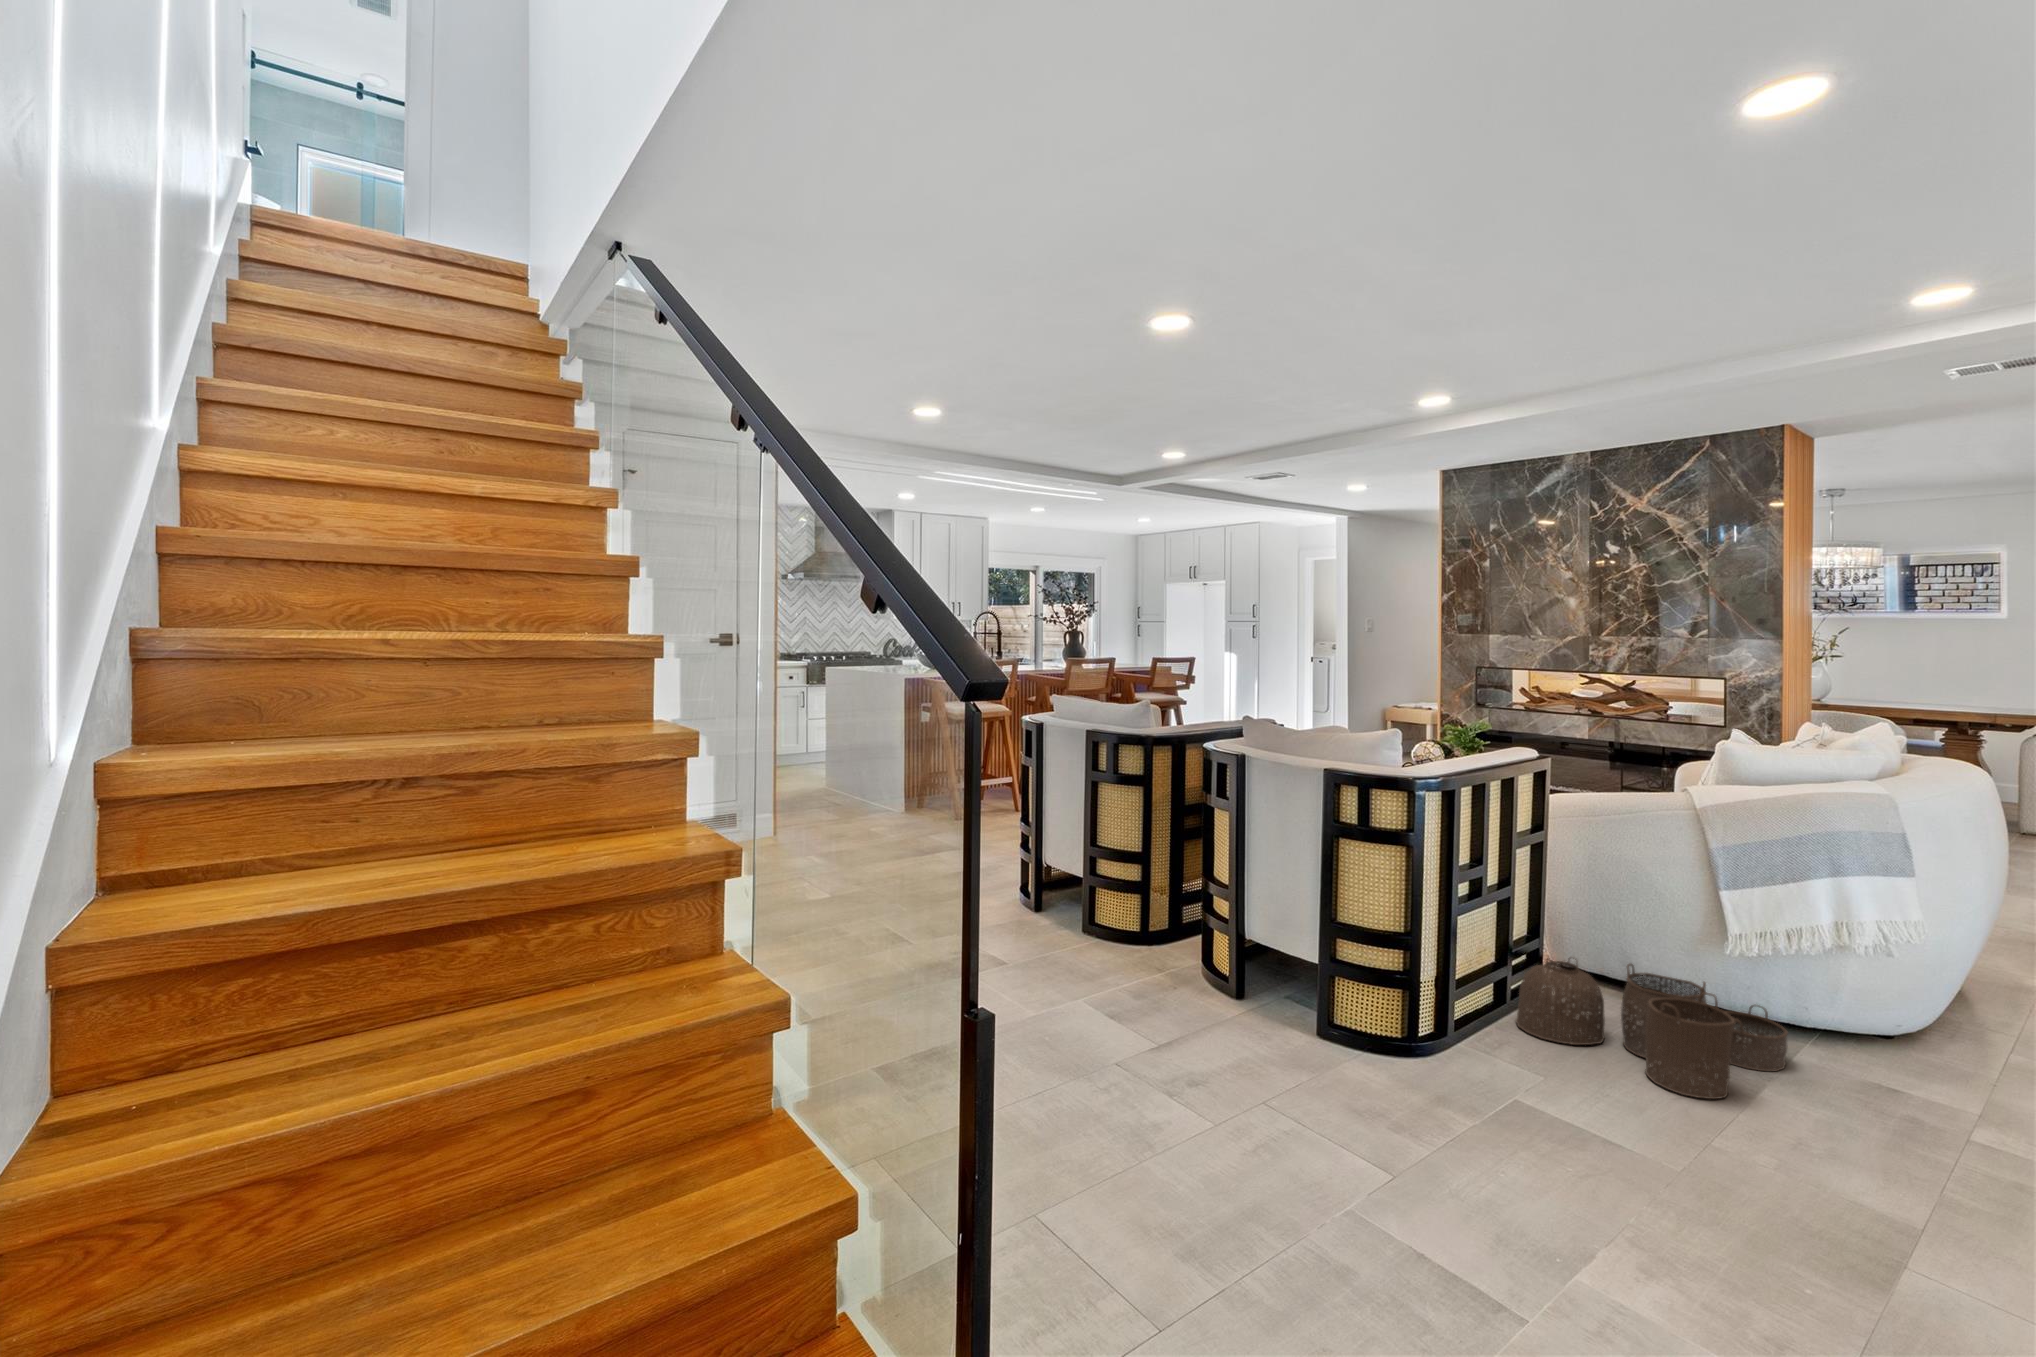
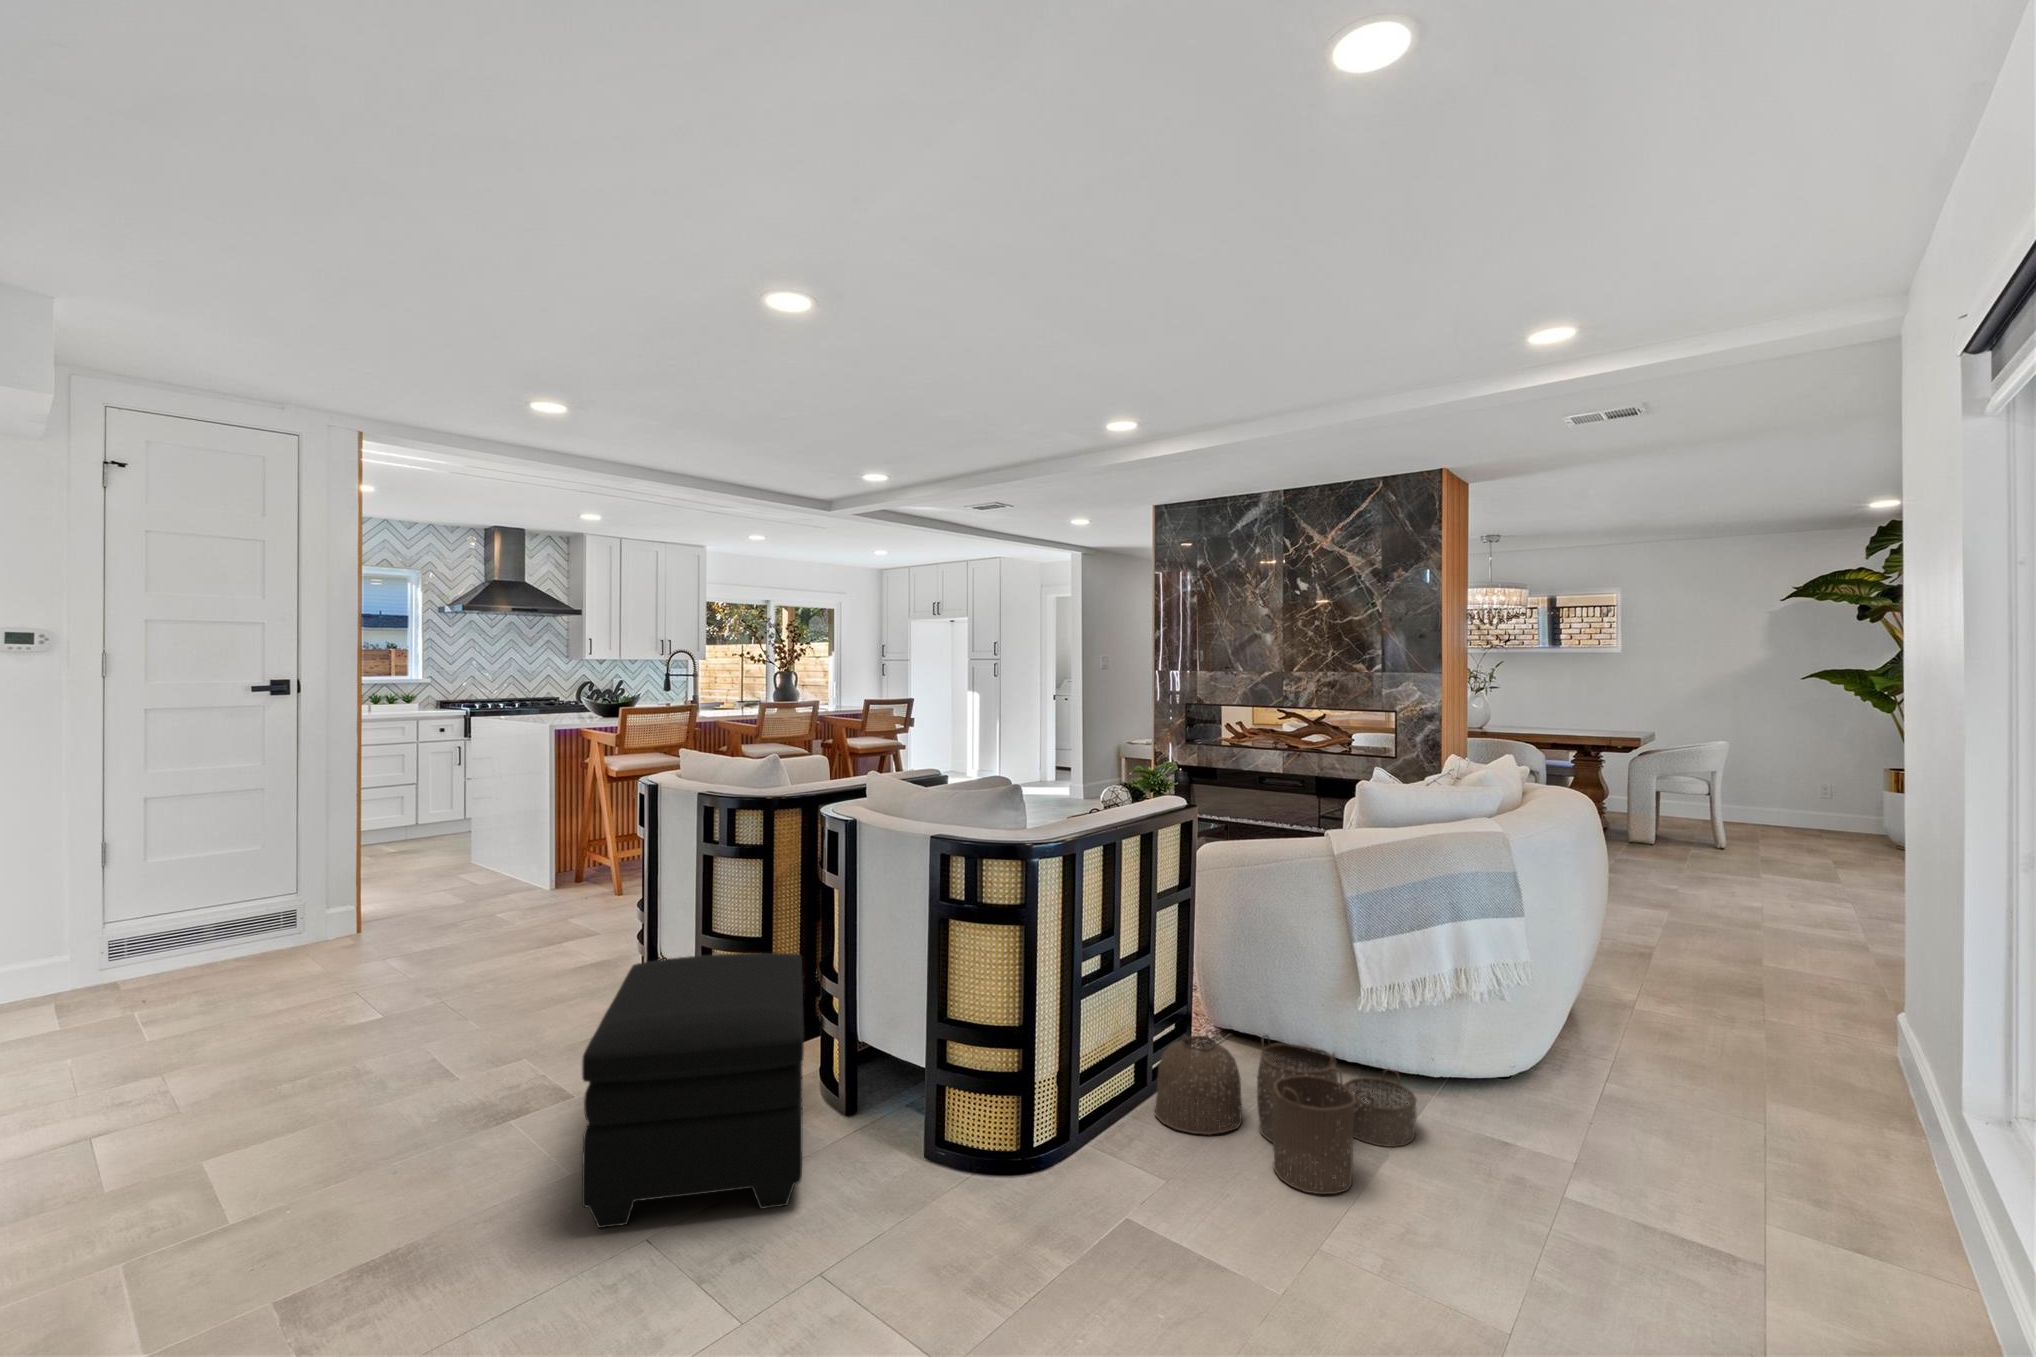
ottoman: none [1057,865,1235,1058] -> present [582,953,804,1228]

